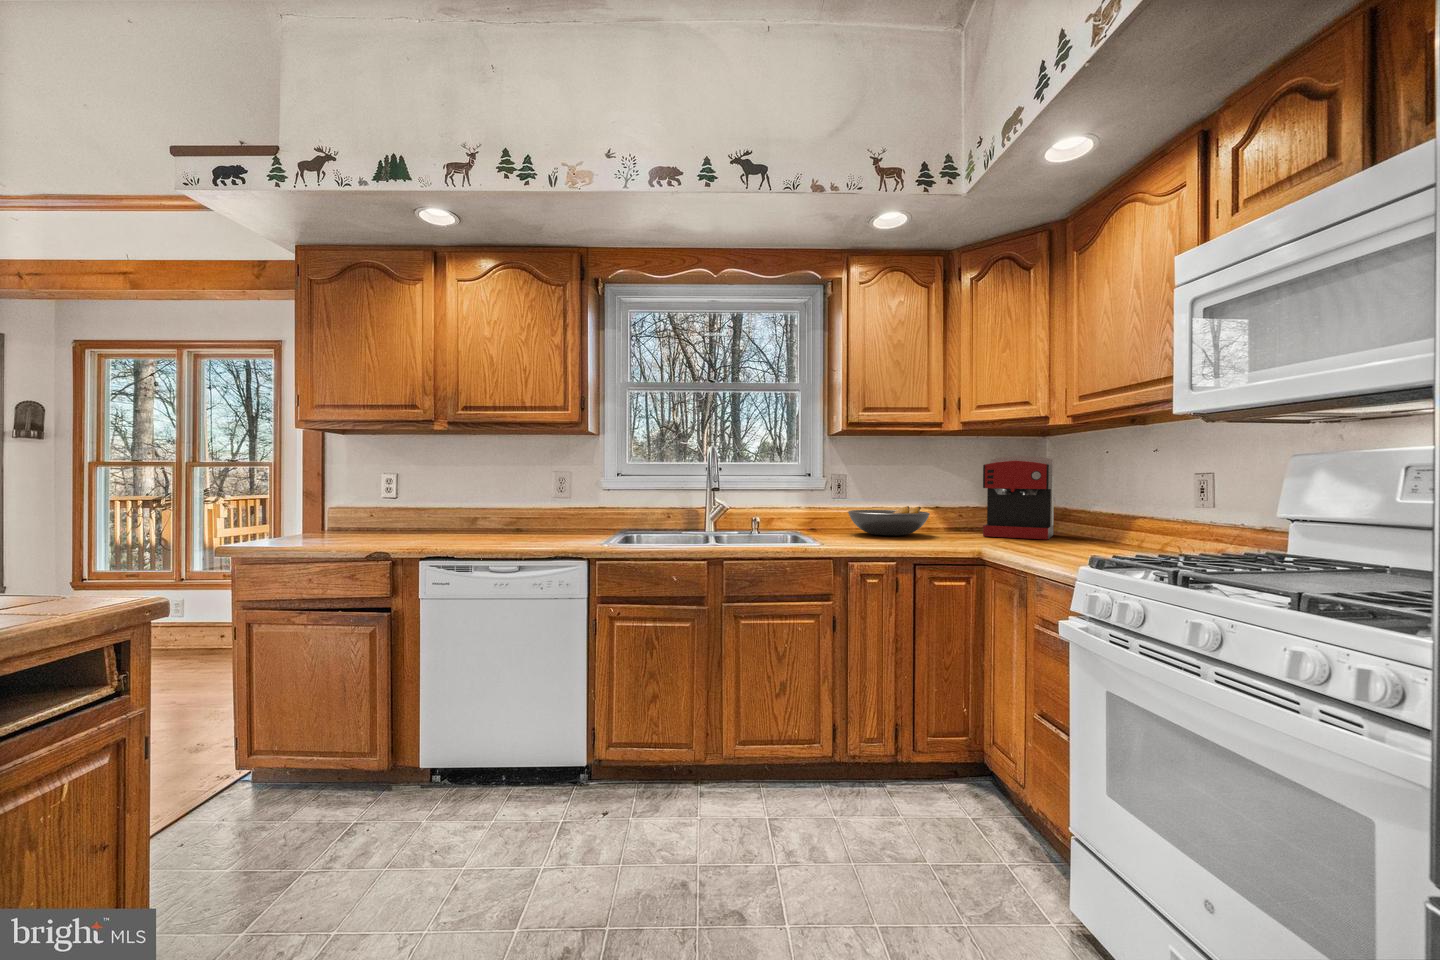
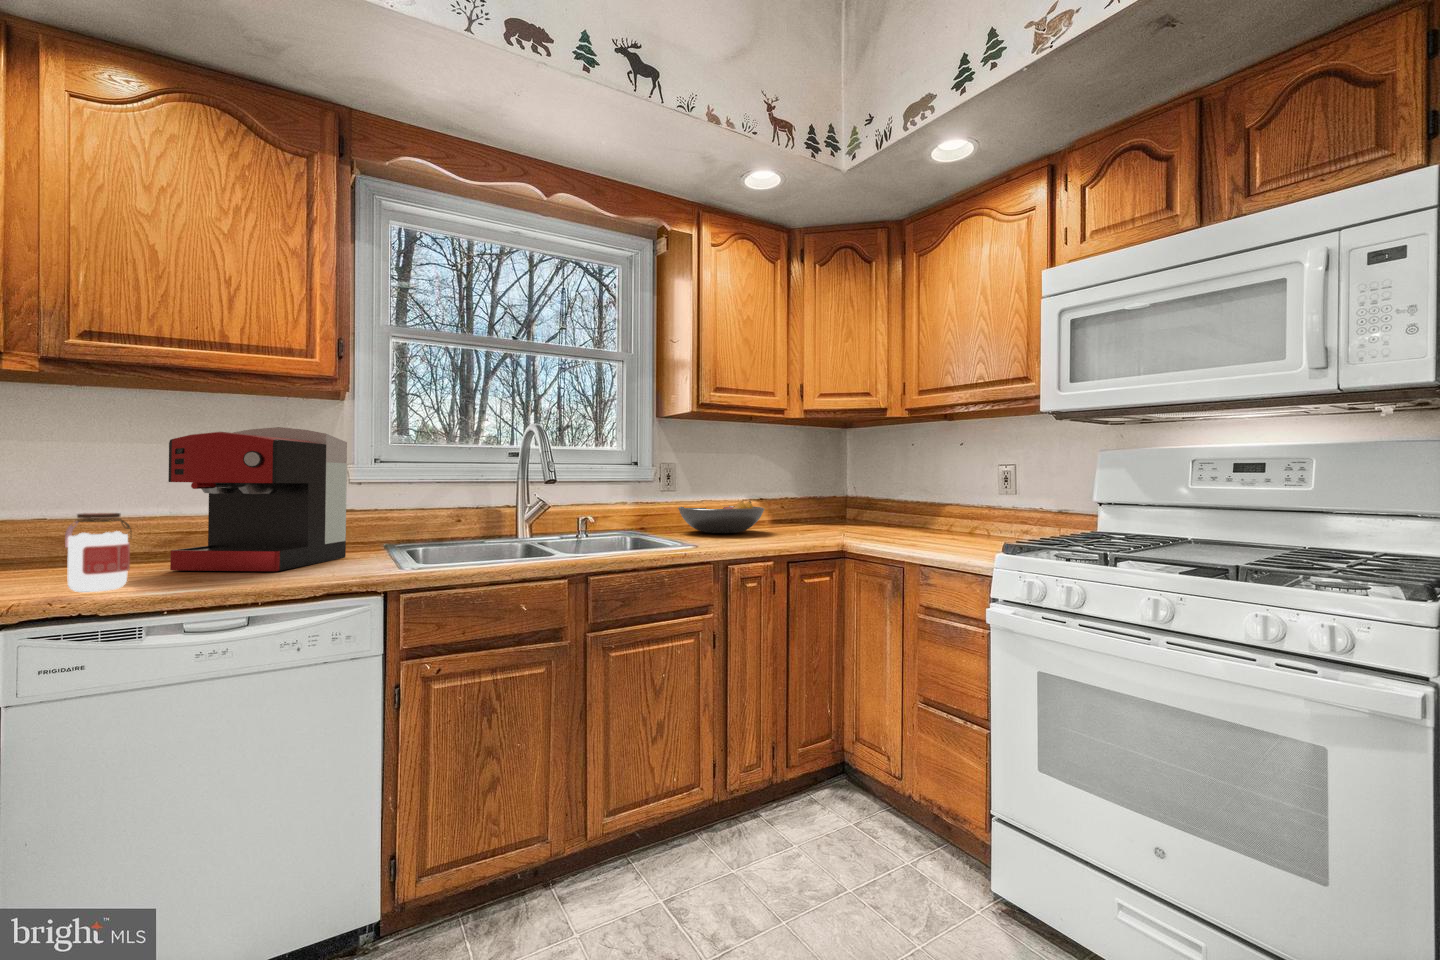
coffee maker: present [983,455,1054,539] -> present [168,427,347,571]
jar: none [445,505,472,547] -> present [65,513,131,592]

